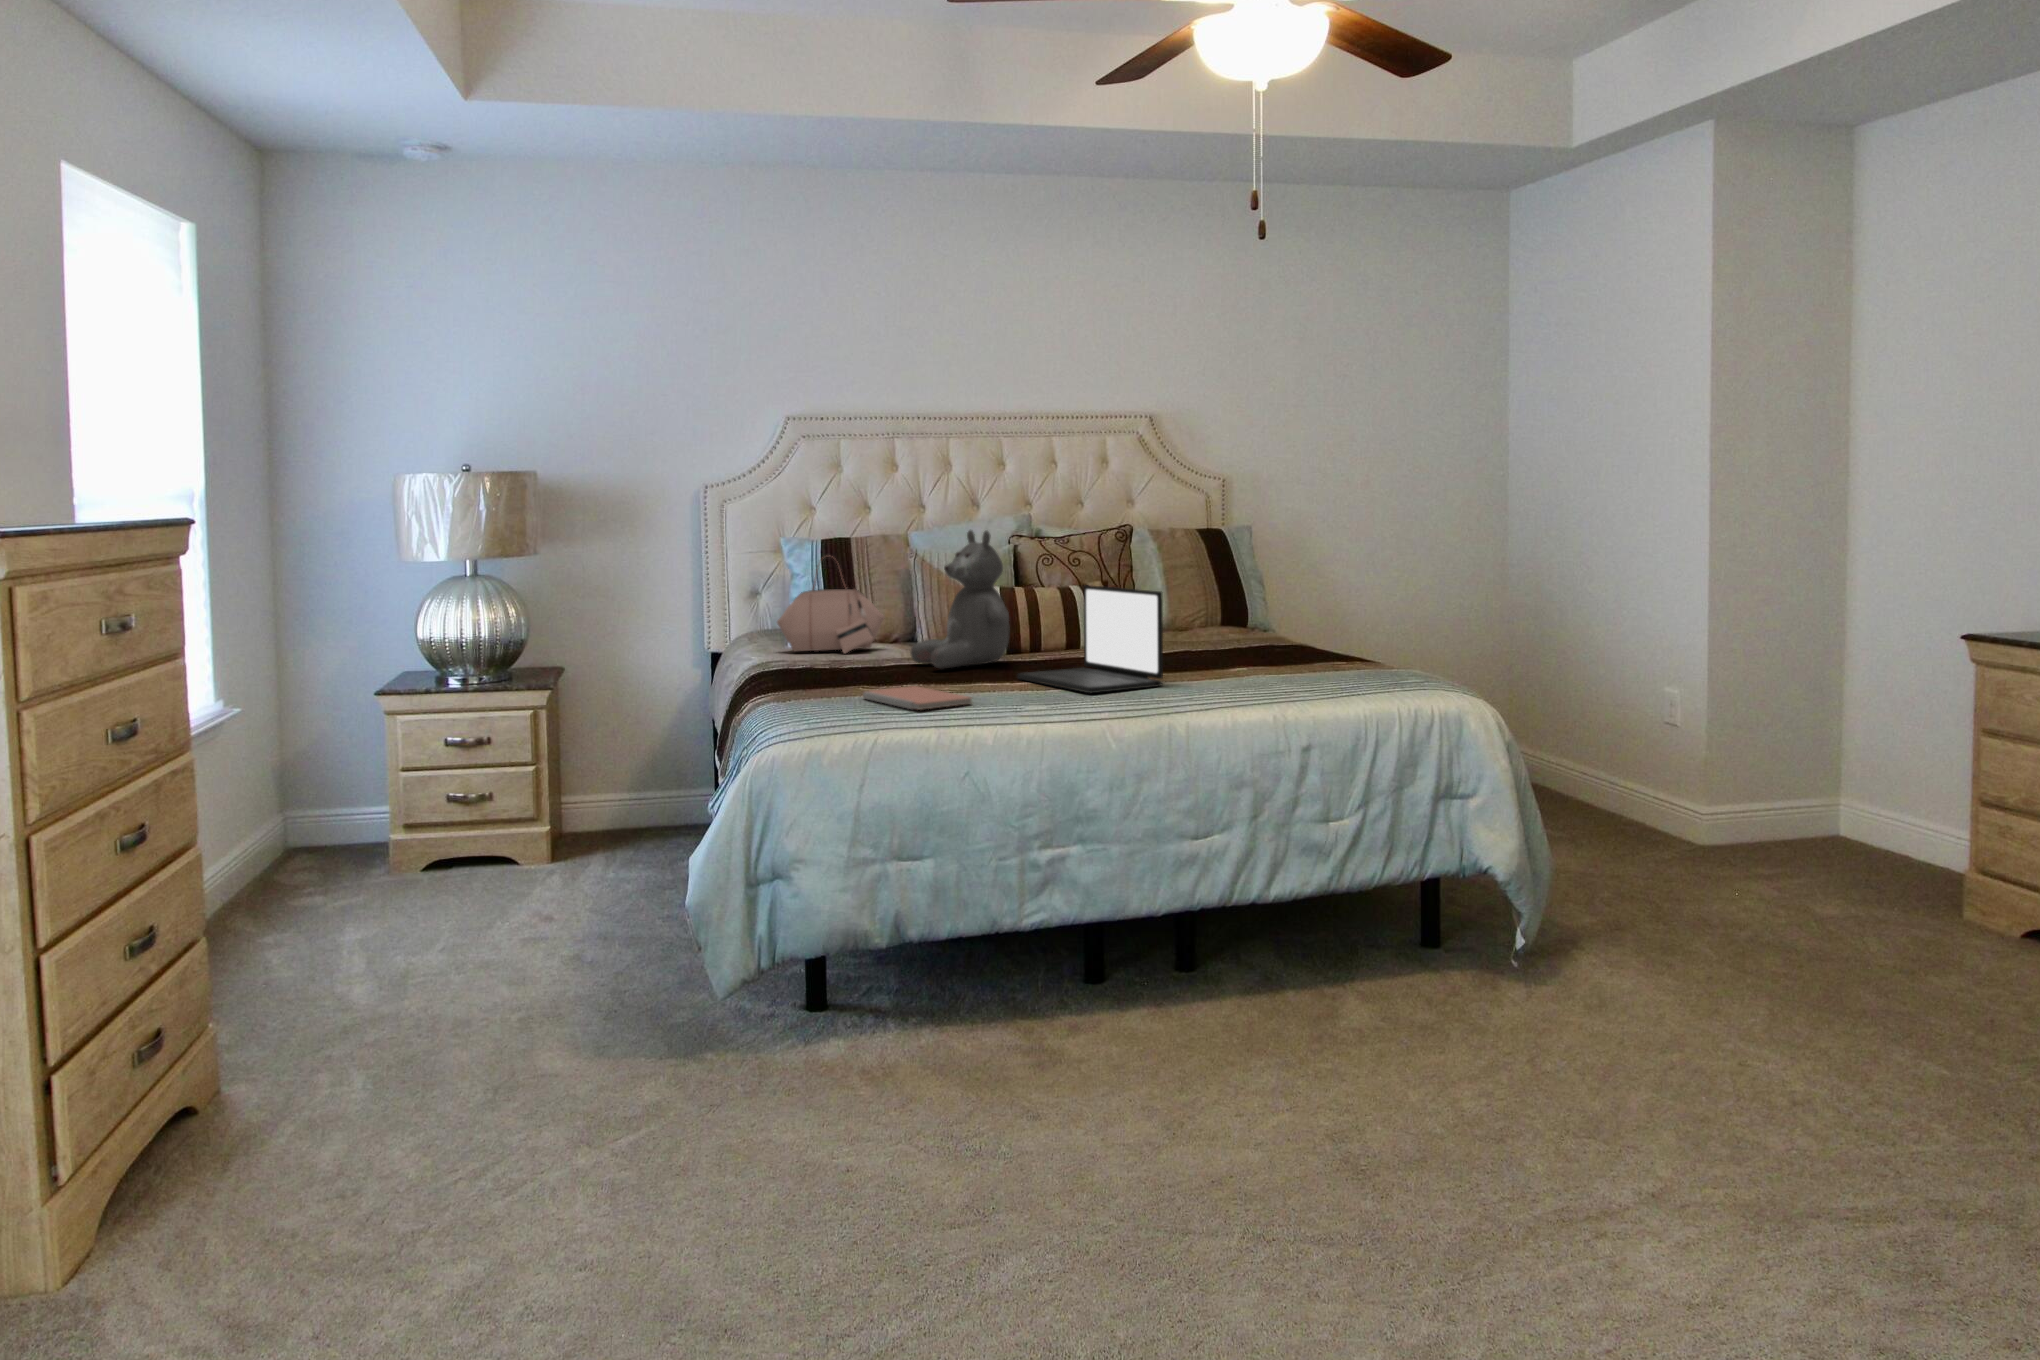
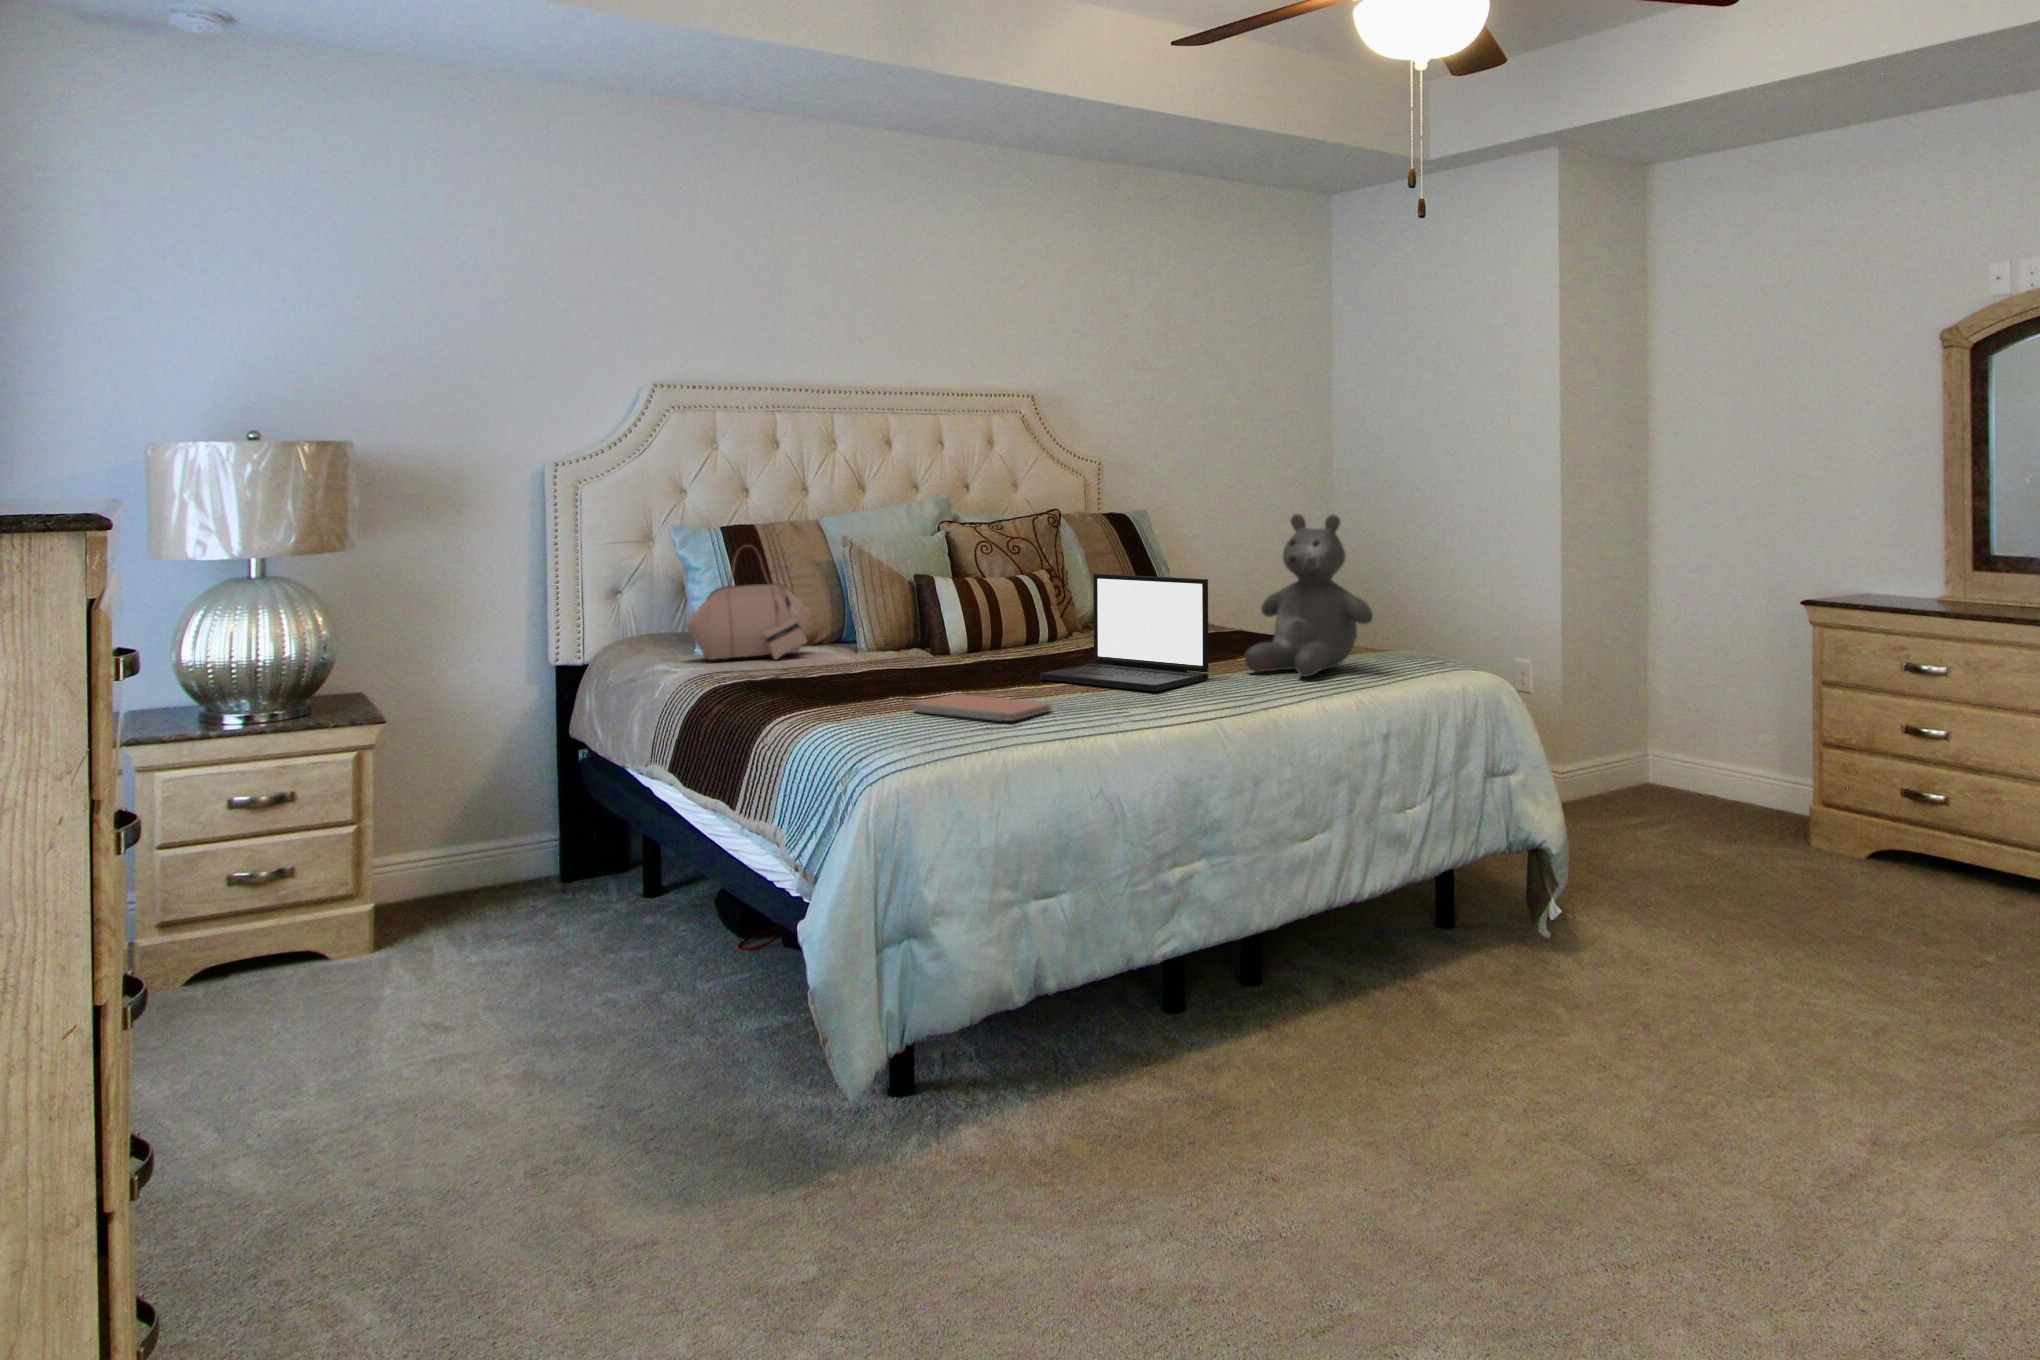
teddy bear: present [910,530,1010,669] -> present [1244,514,1373,676]

